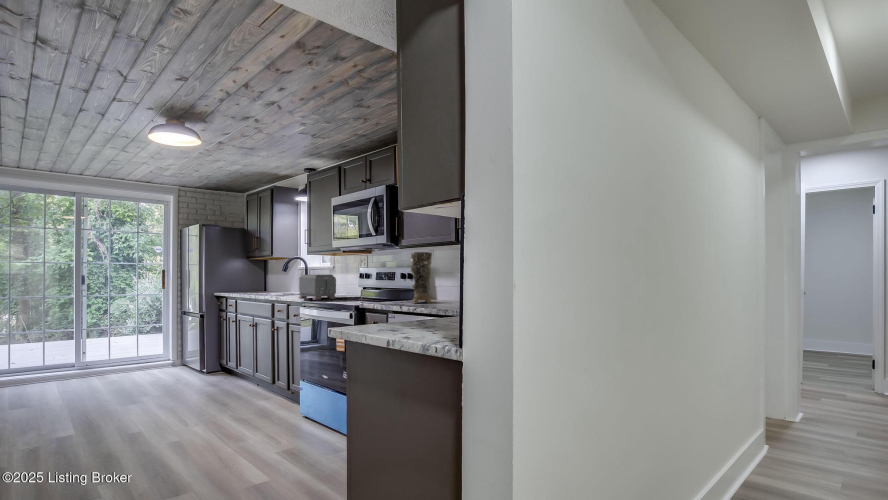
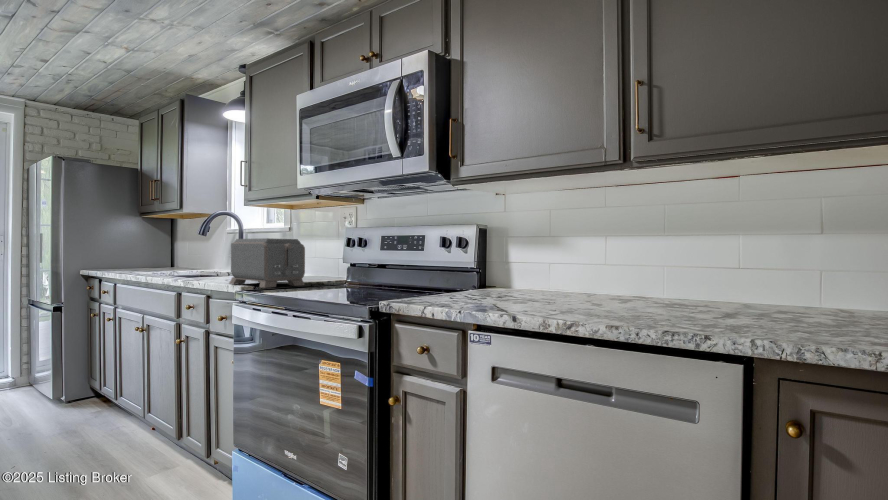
decorative vase: present [411,252,432,303] -> none [497,187,546,303]

